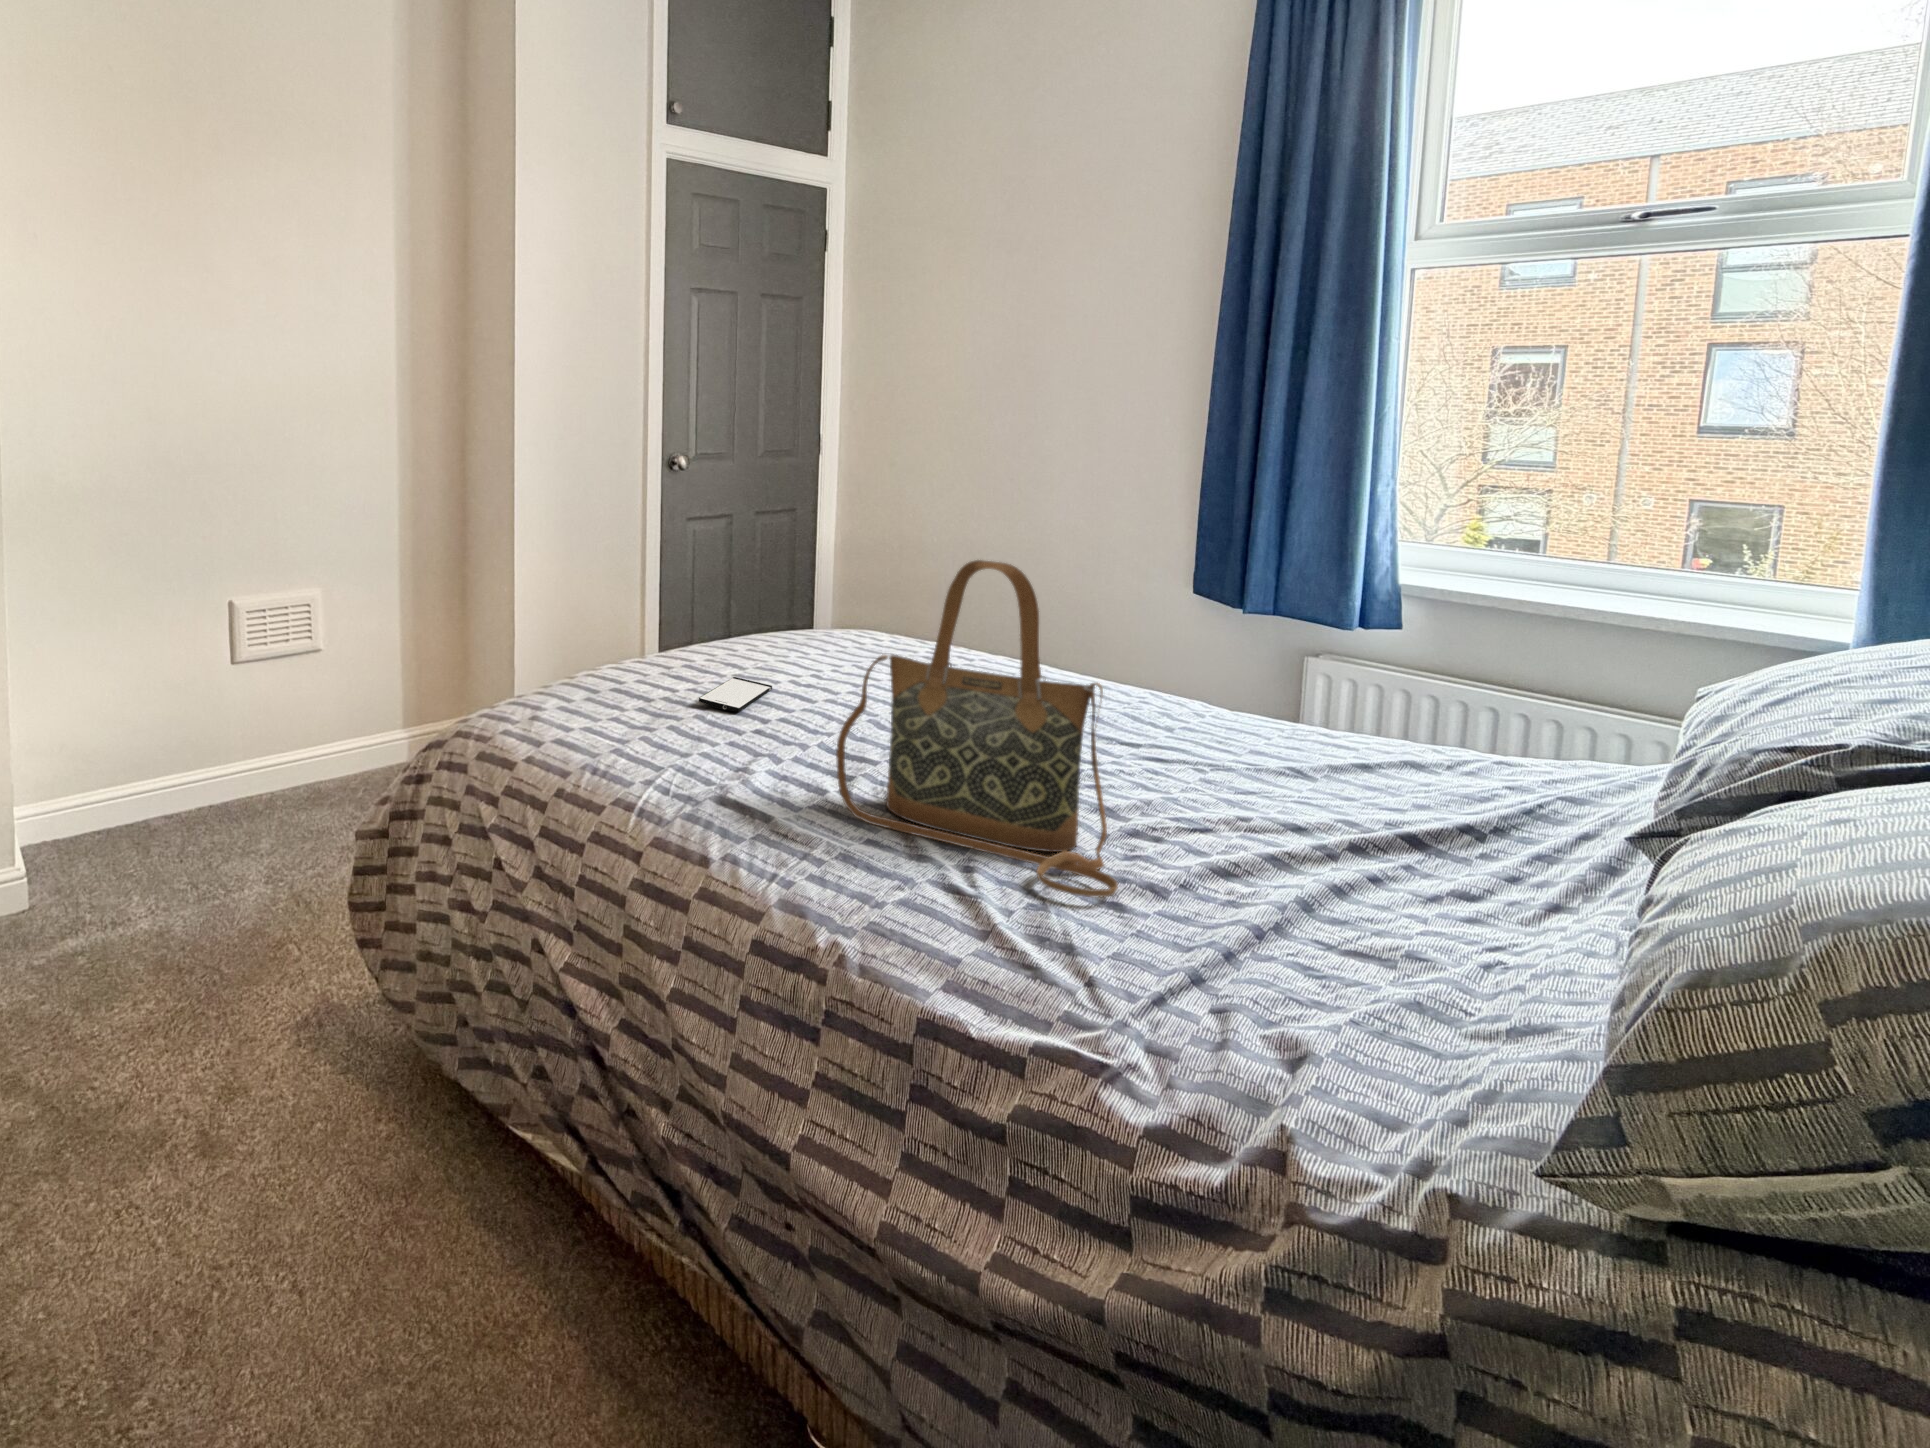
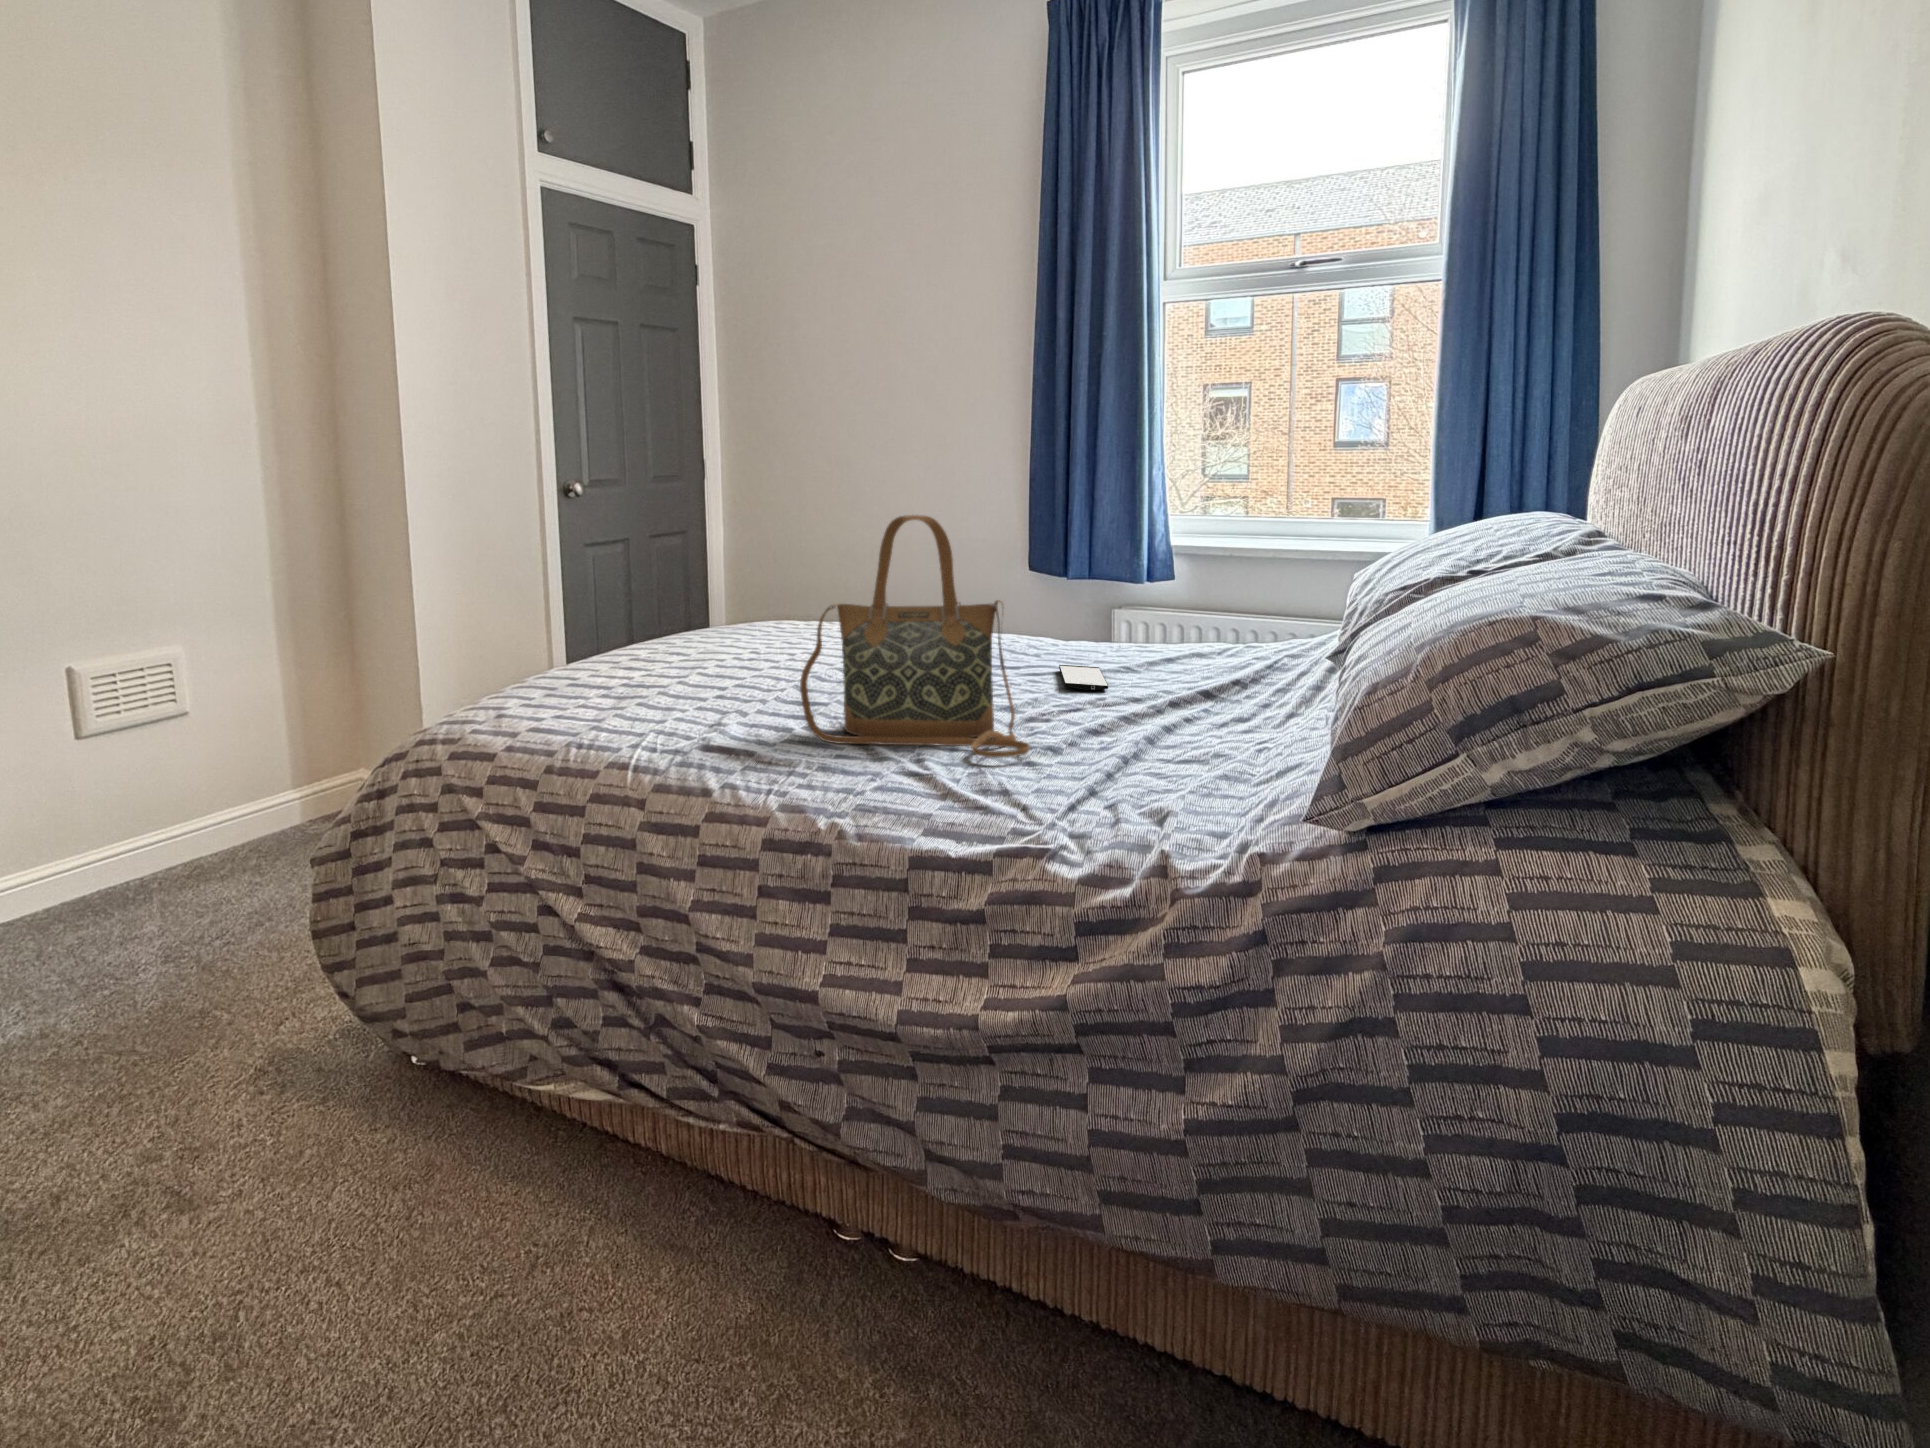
smartphone: present [699,677,772,711] -> present [1059,665,1108,690]

